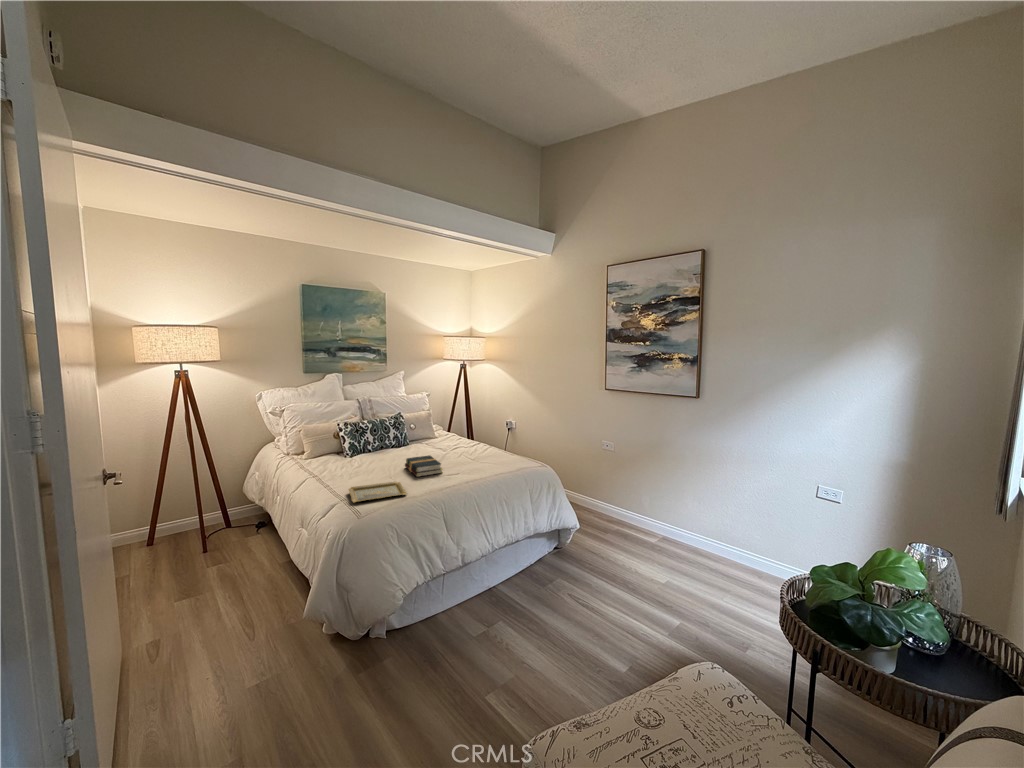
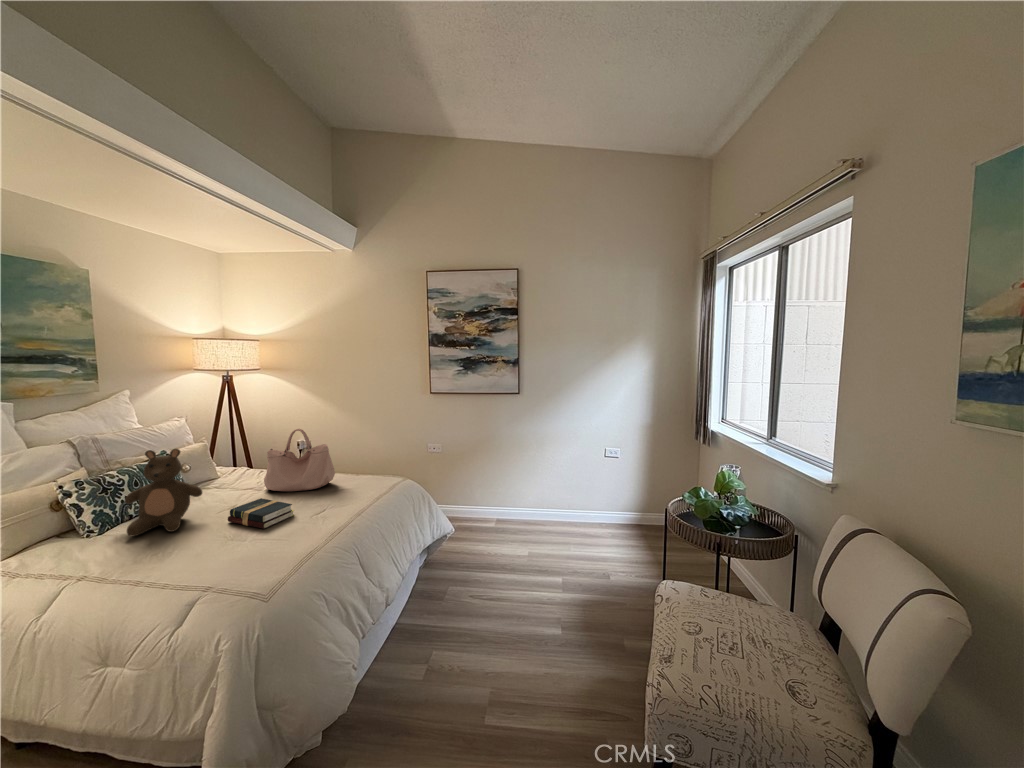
handbag: none [447,407,492,457] -> present [264,429,335,491]
stuffed bear: none [355,409,399,465] -> present [125,449,202,537]
tray: present [348,481,407,502] -> none [177,540,279,585]

